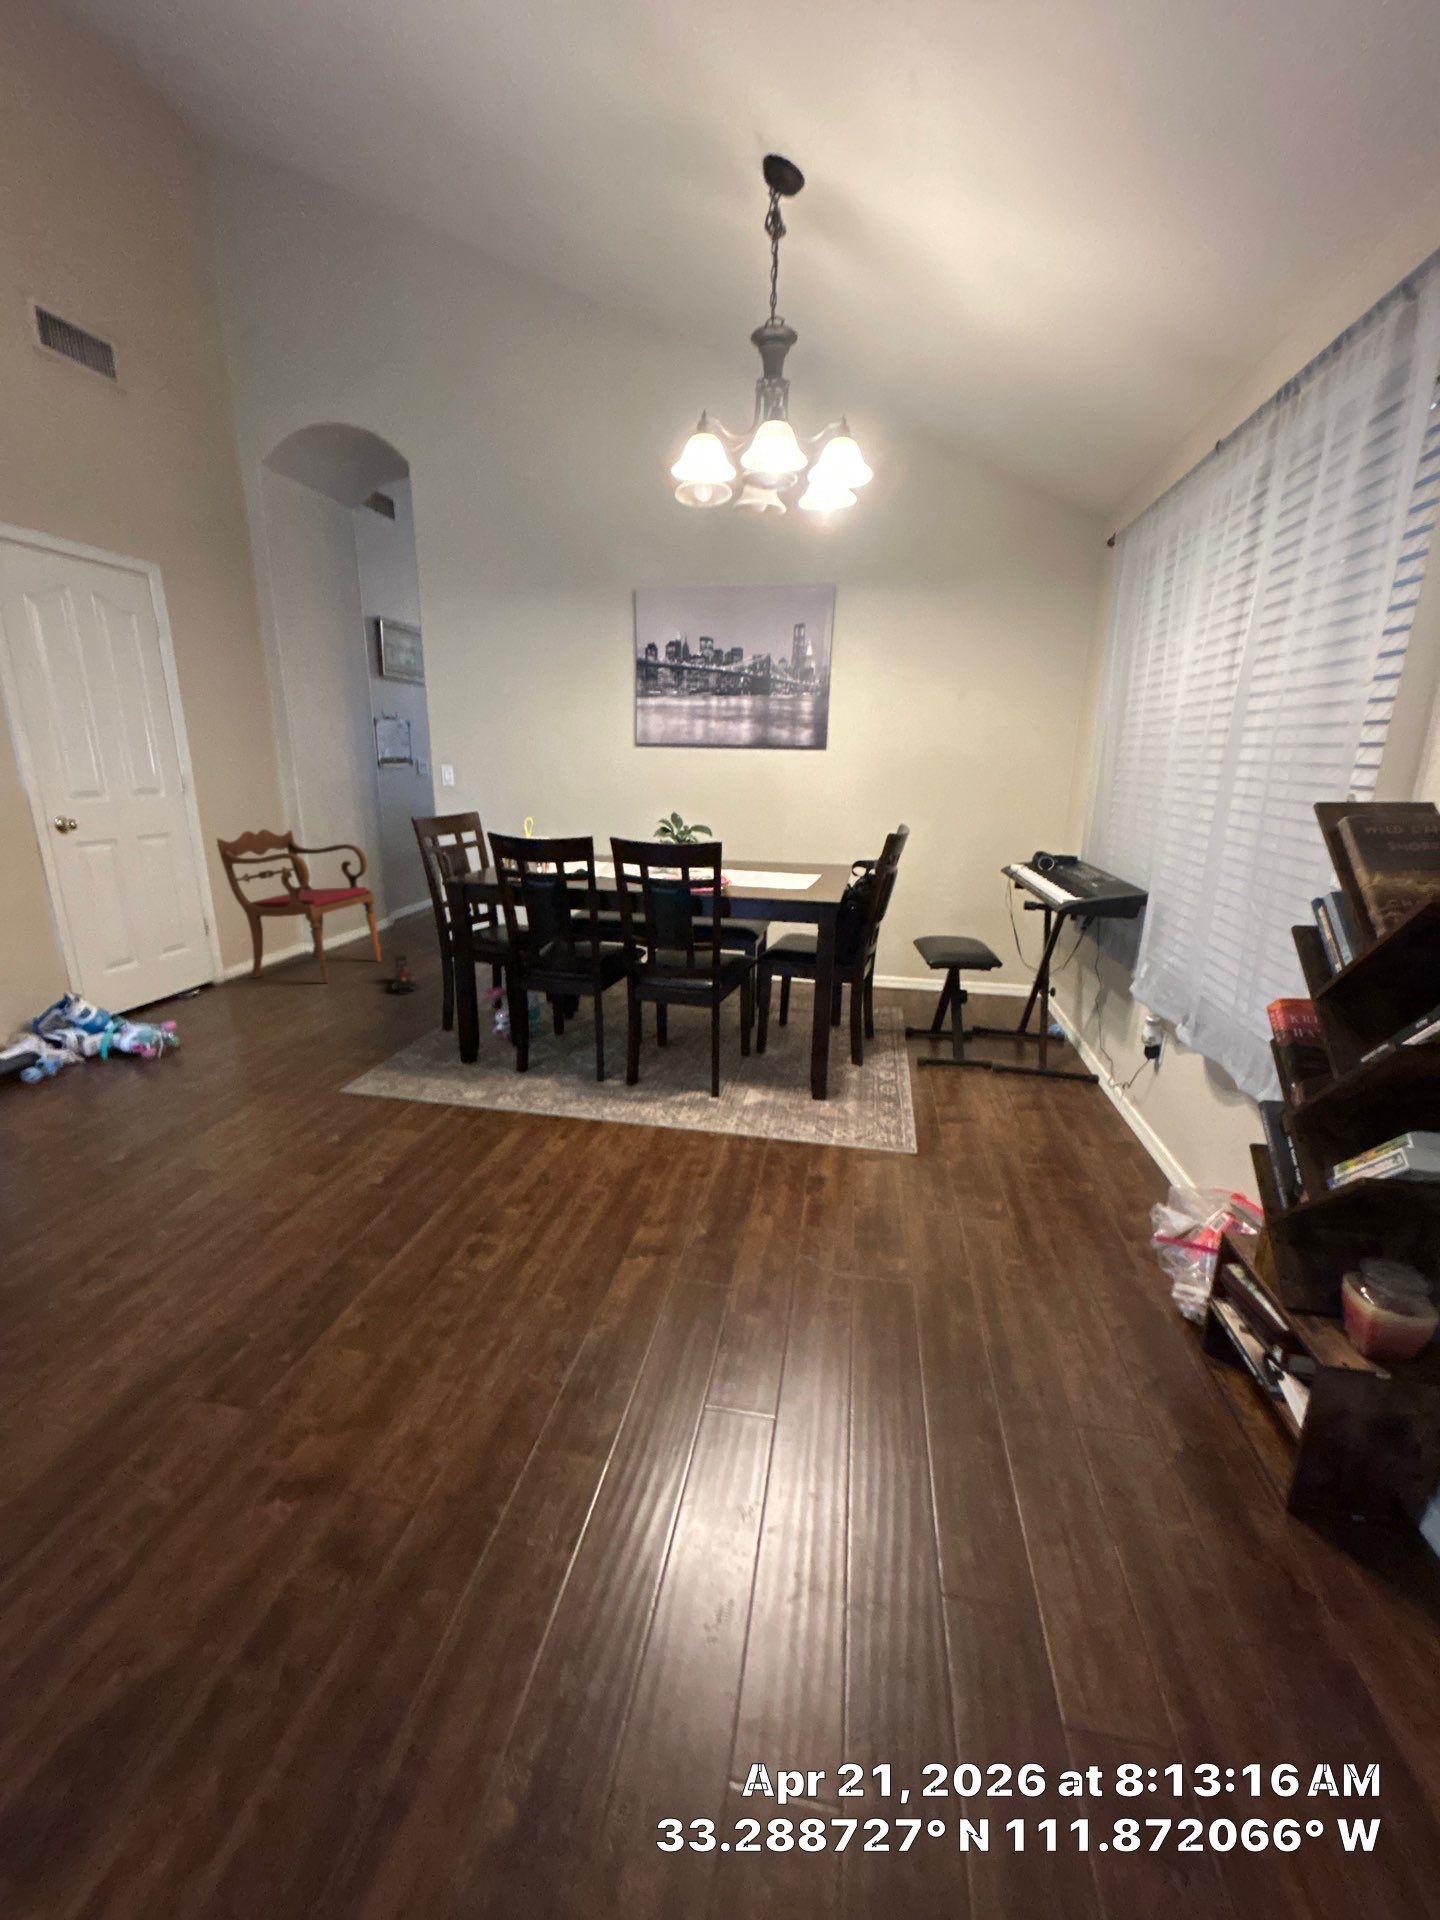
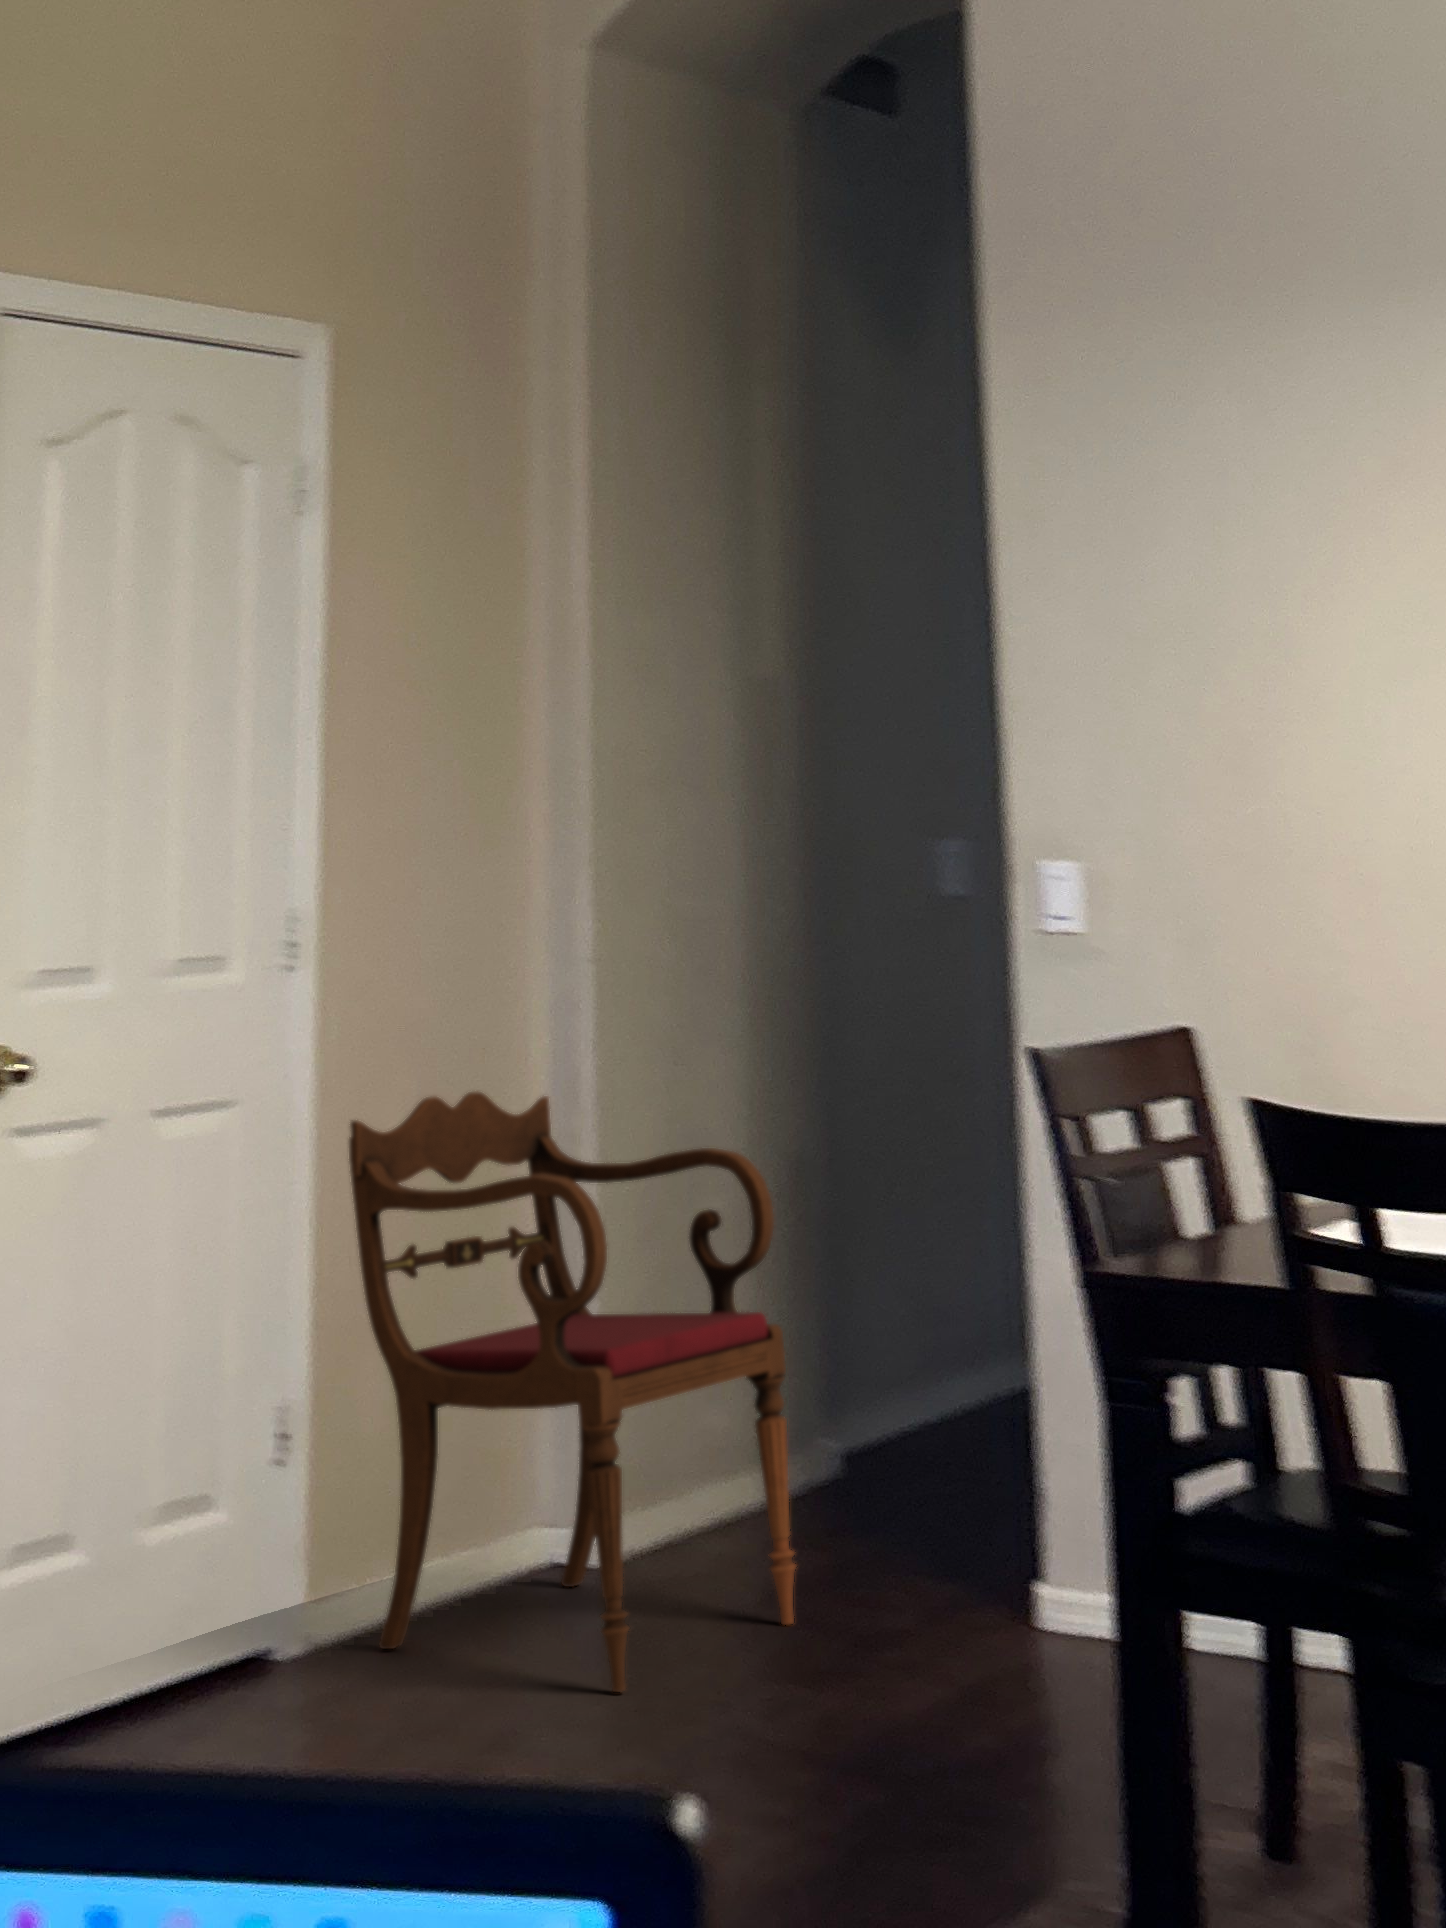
toy train: present [391,954,417,993] -> none [847,1593,940,1764]

